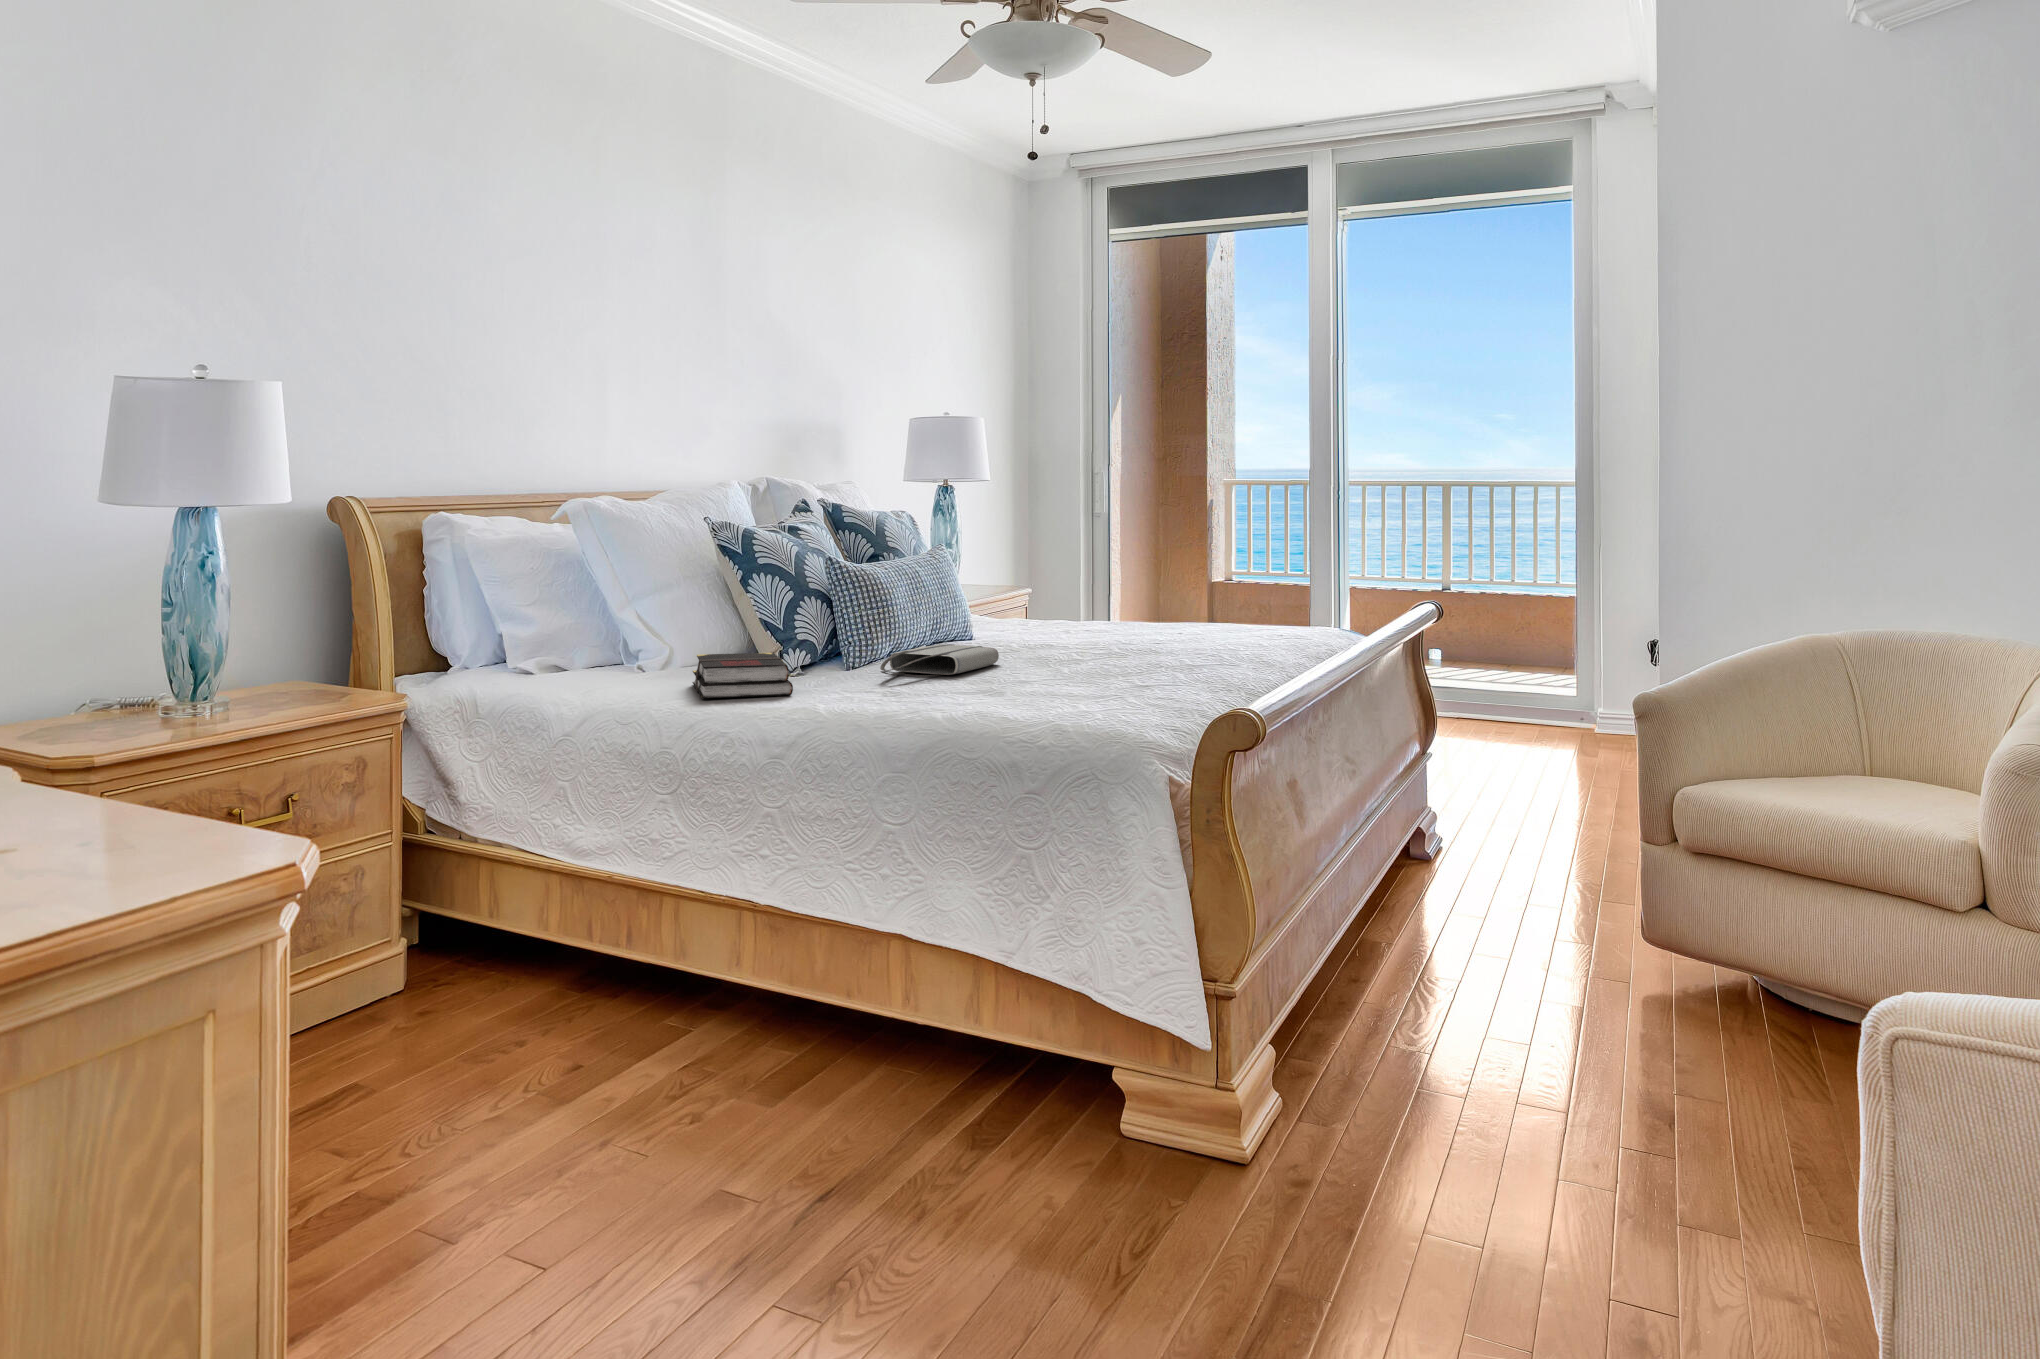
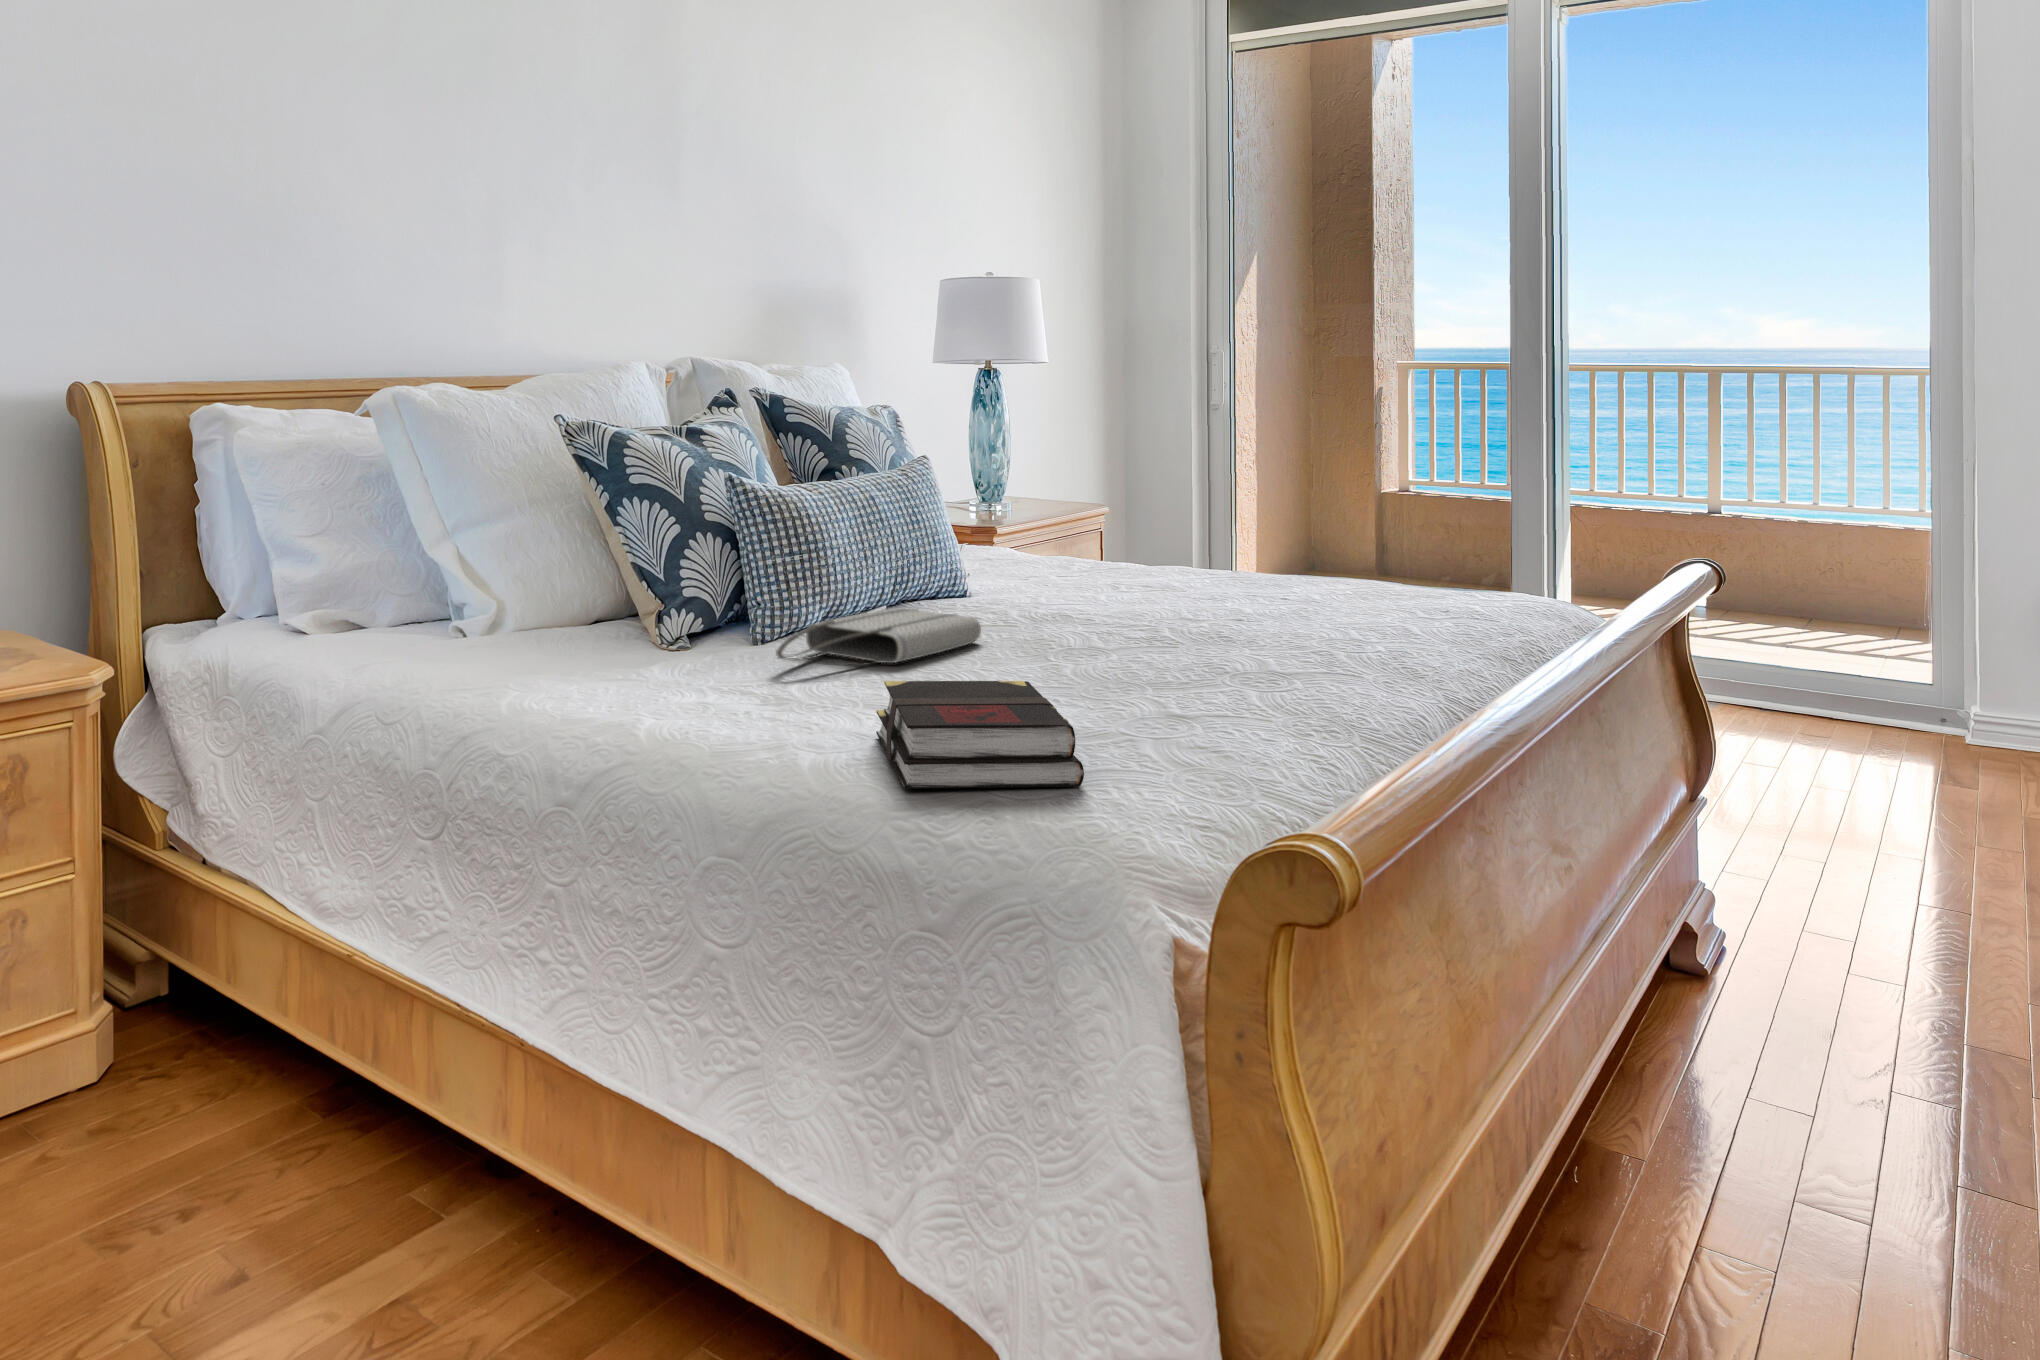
book: present [693,653,793,698] -> present [876,681,1084,789]

